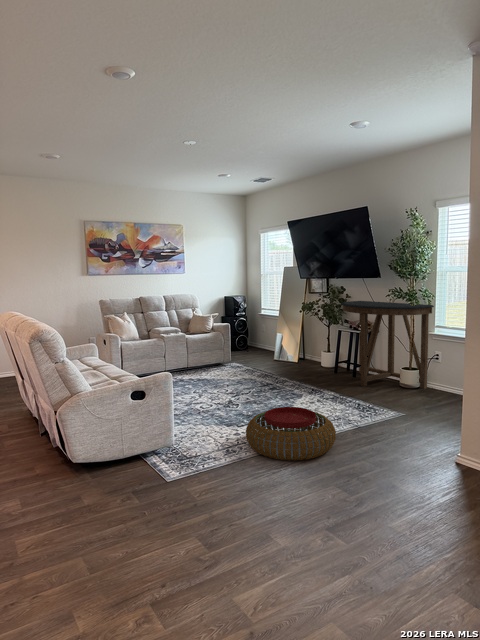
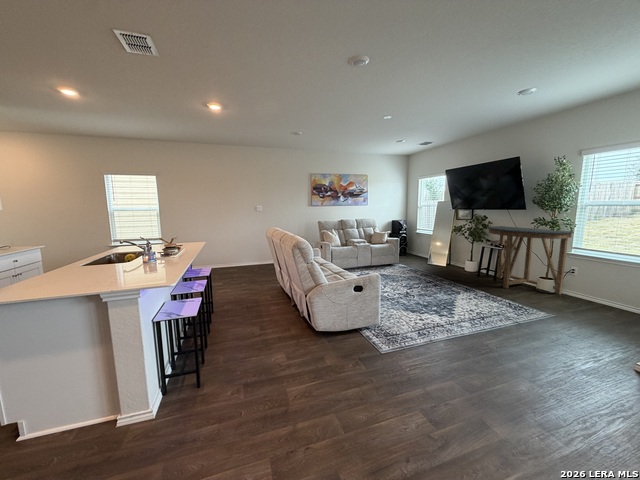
pouf: present [246,407,336,461] -> none [432,304,509,349]

